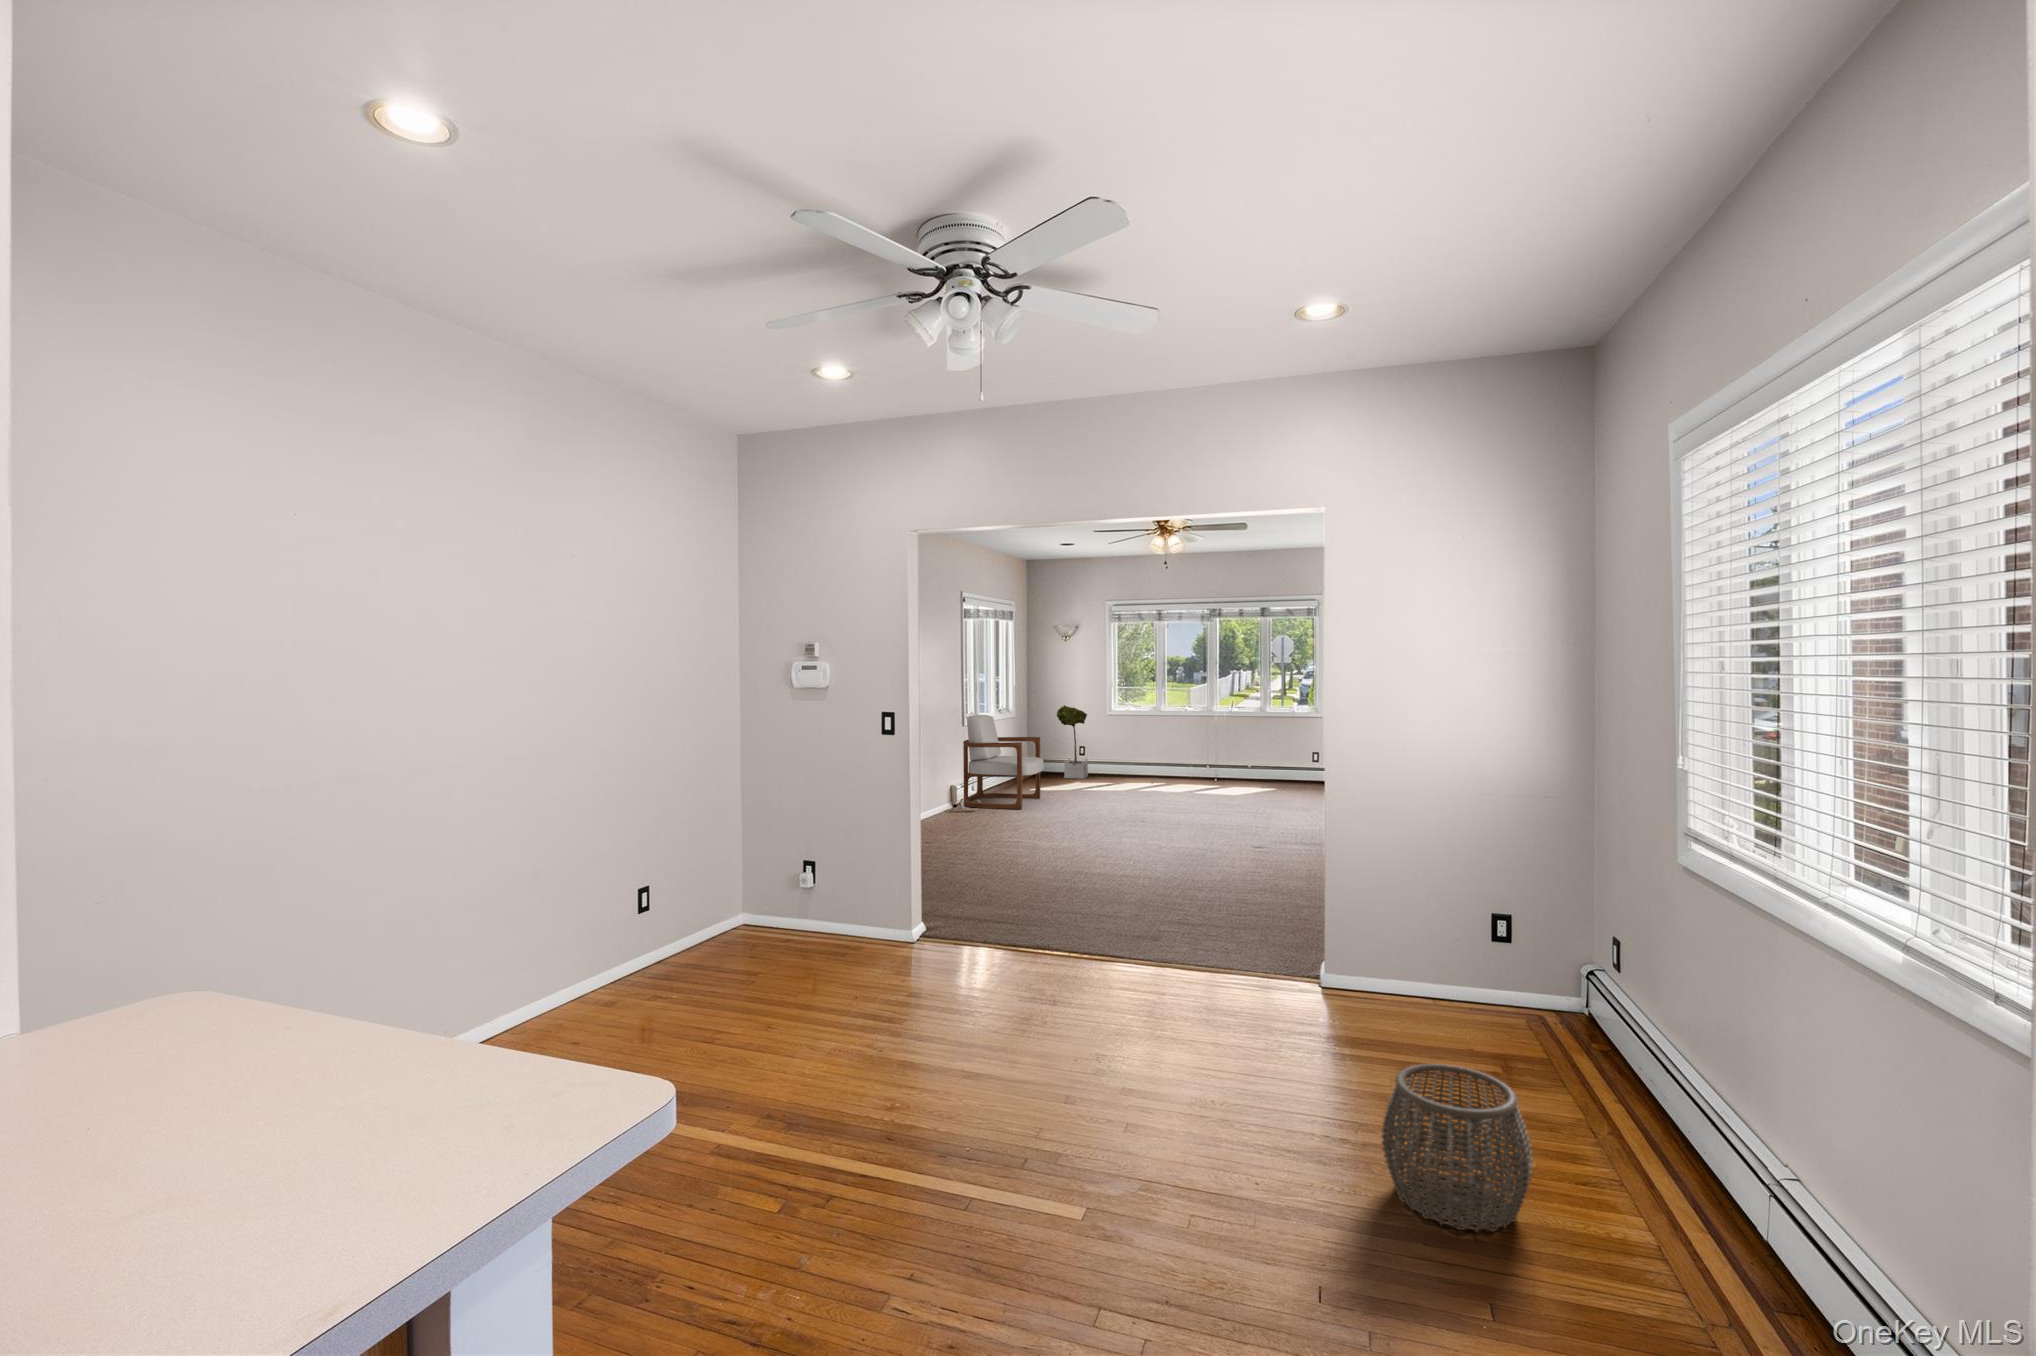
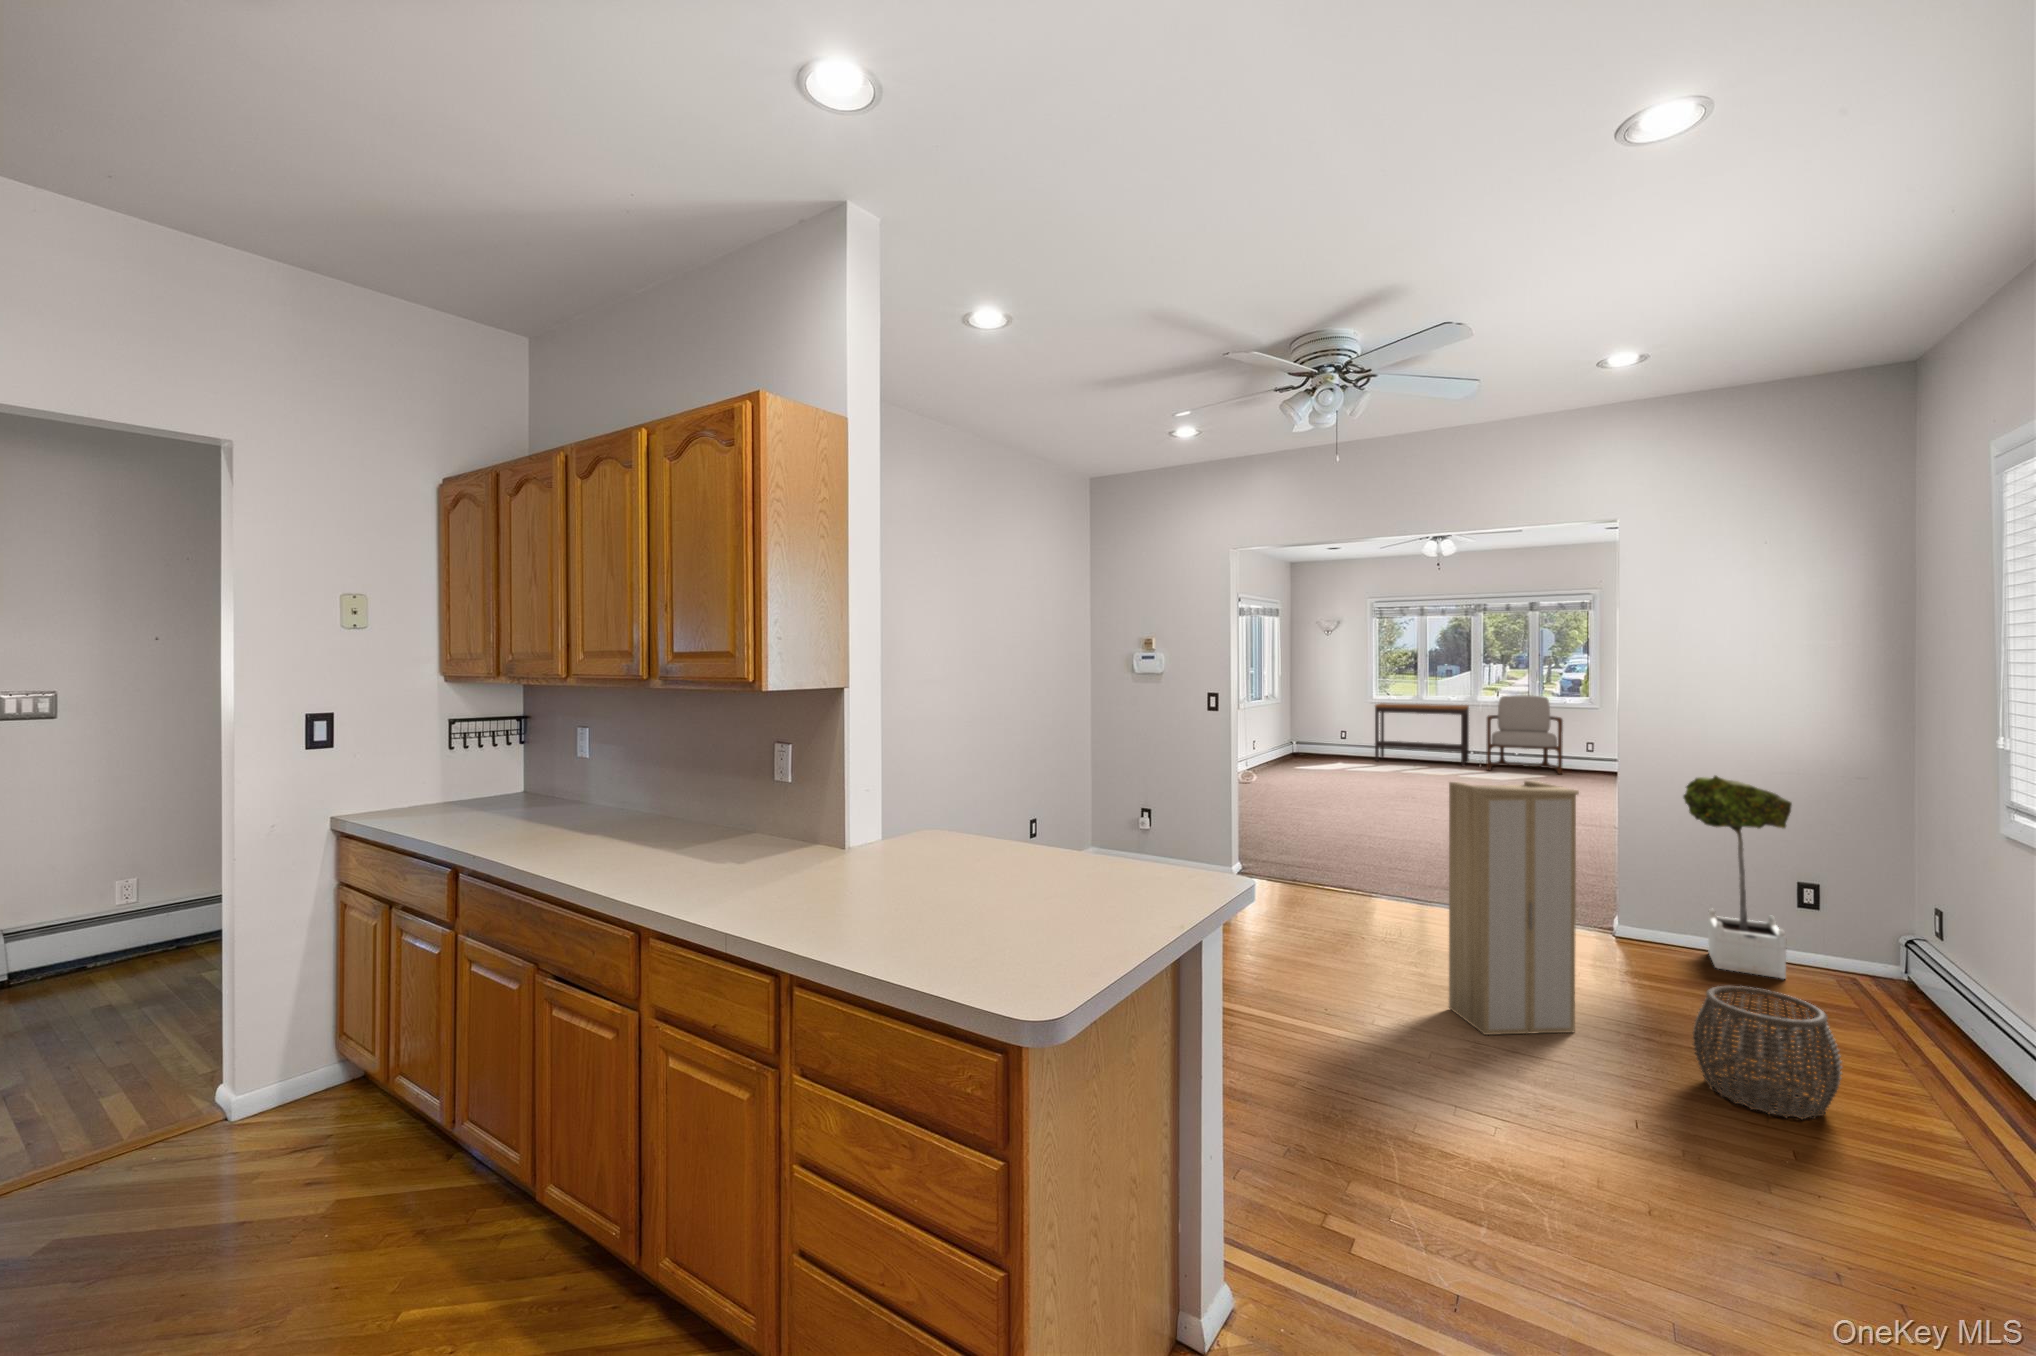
potted tree: present [1057,705,1088,779] -> present [1683,776,1792,979]
armchair: present [963,715,1044,809] -> present [1486,695,1563,774]
console table: none [1114,716,1209,784] -> present [1375,703,1469,766]
cabinet: none [1123,817,1266,1150] -> present [1449,781,1579,1035]

